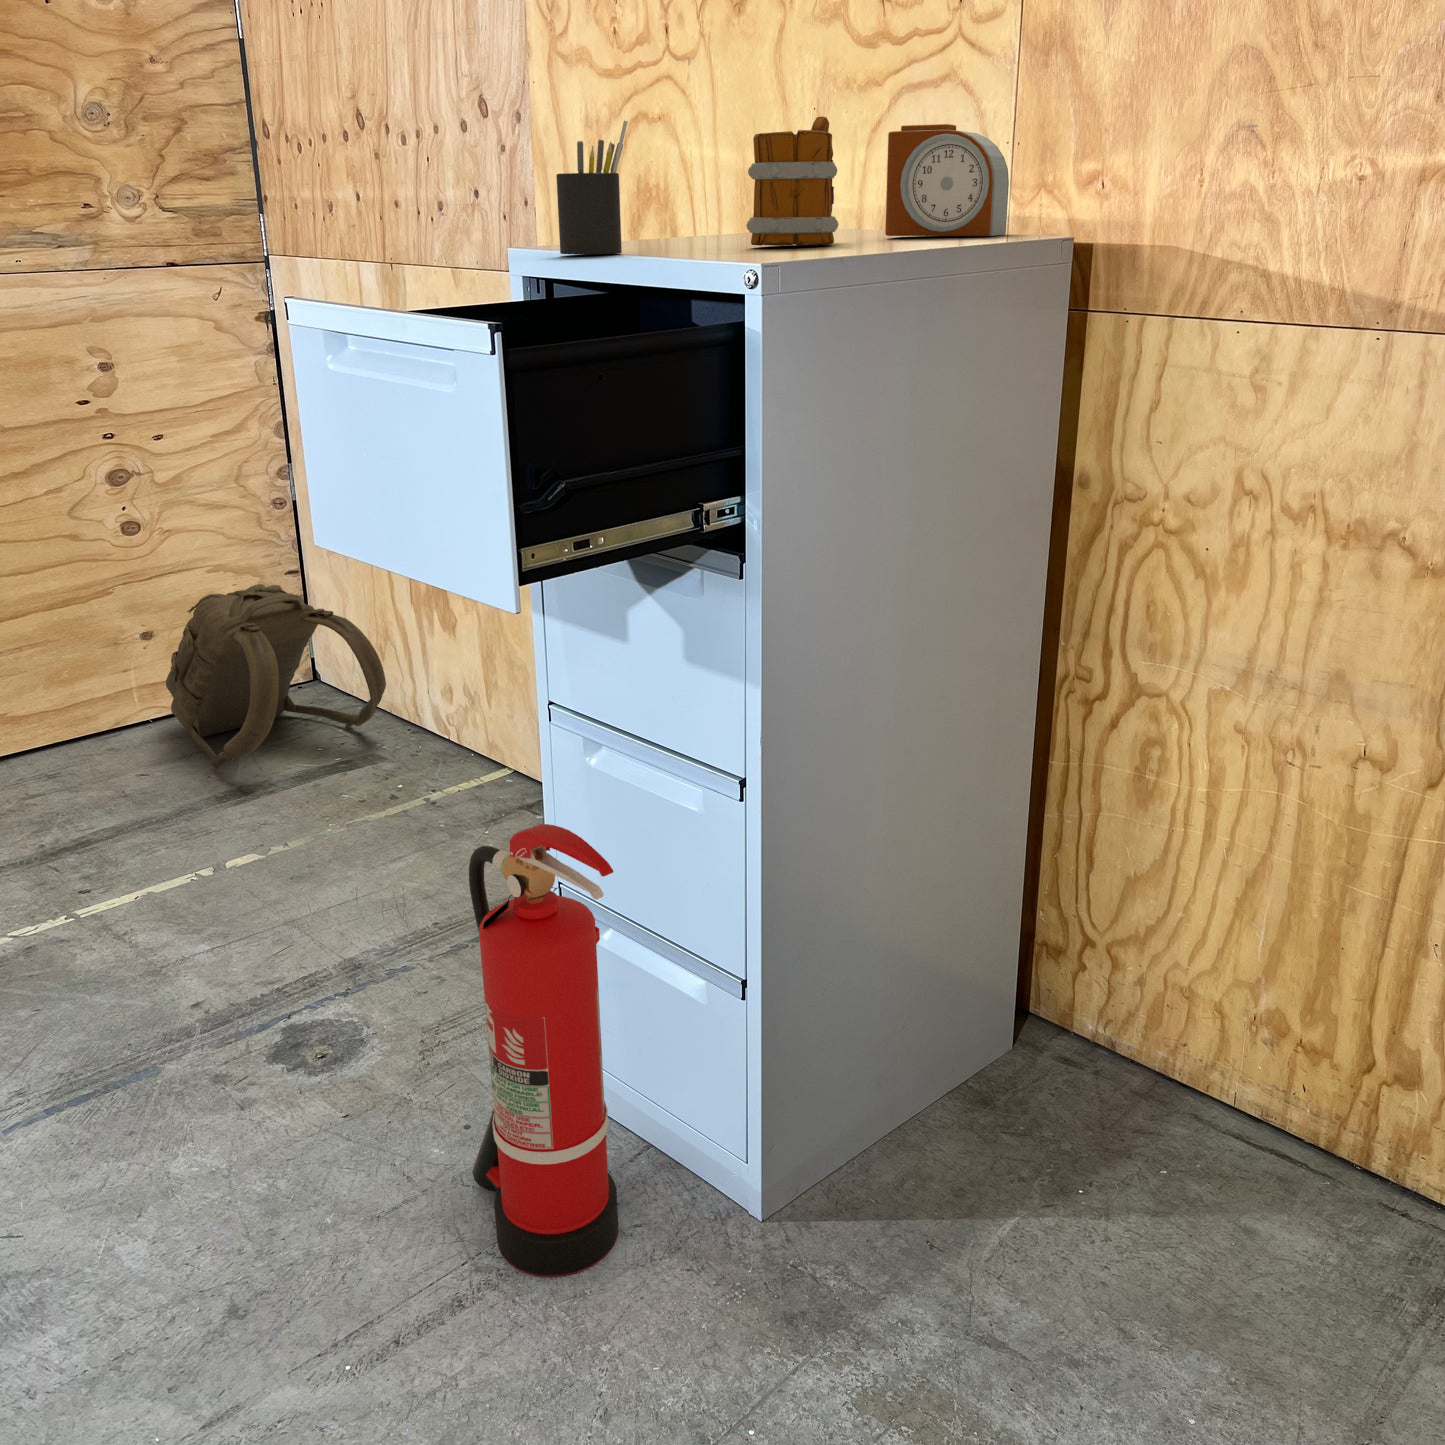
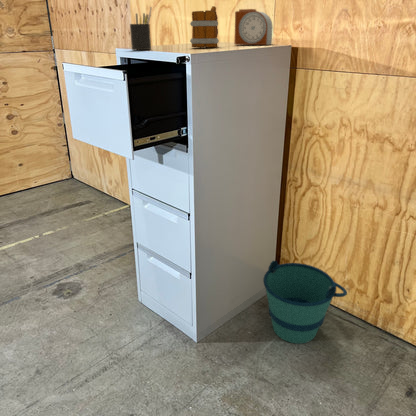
backpack: present [166,584,386,769] -> none [27,150,92,205]
fire extinguisher: present [469,824,618,1276] -> none [107,228,154,361]
bucket: none [984,943,1268,1225] -> present [263,261,347,344]

